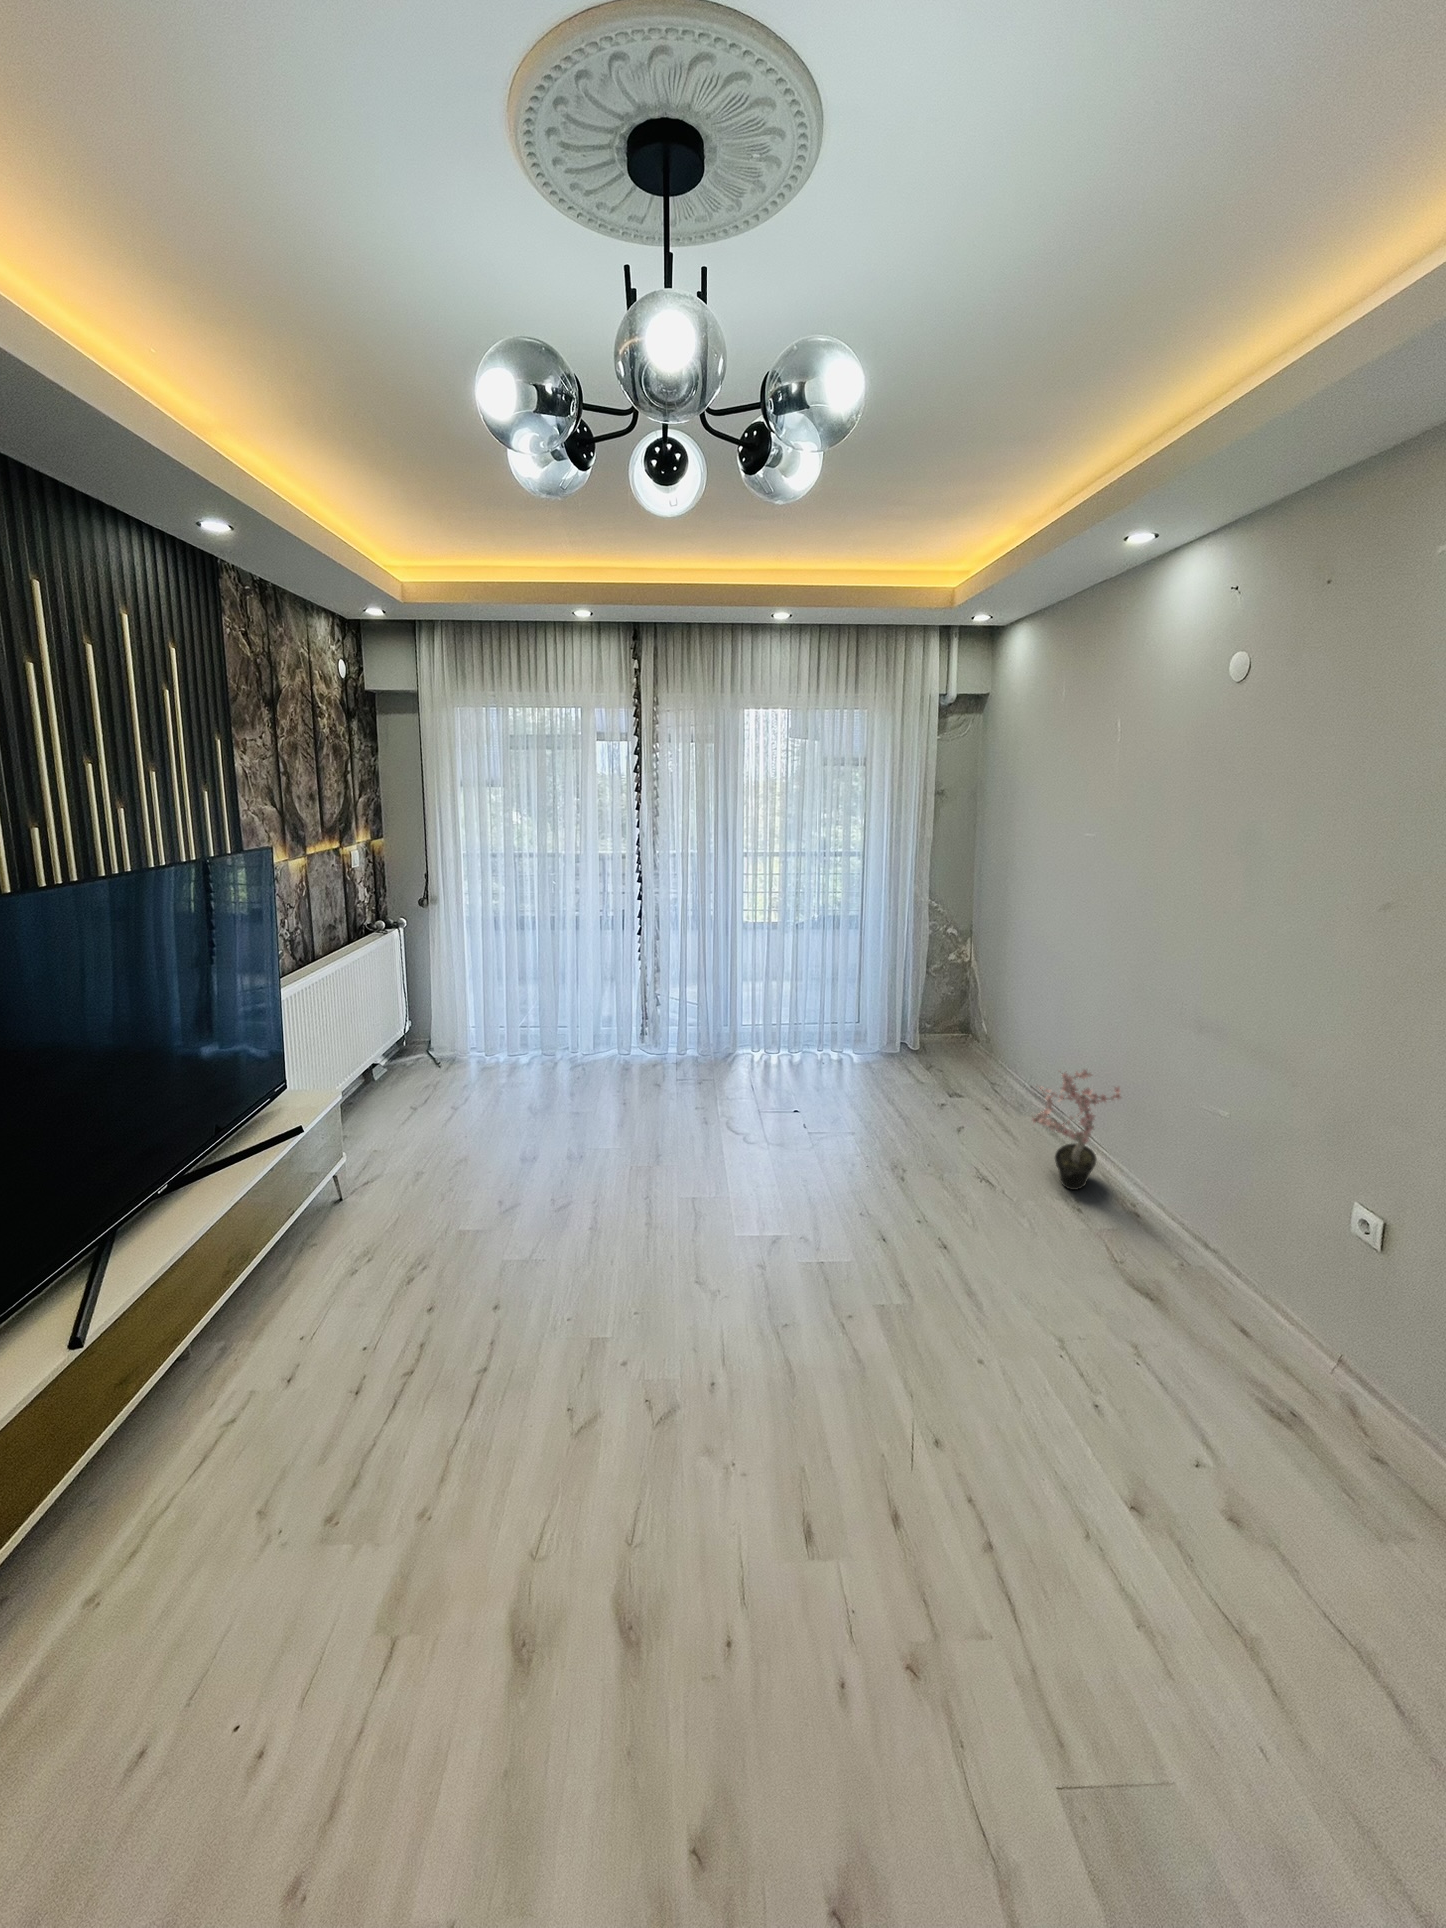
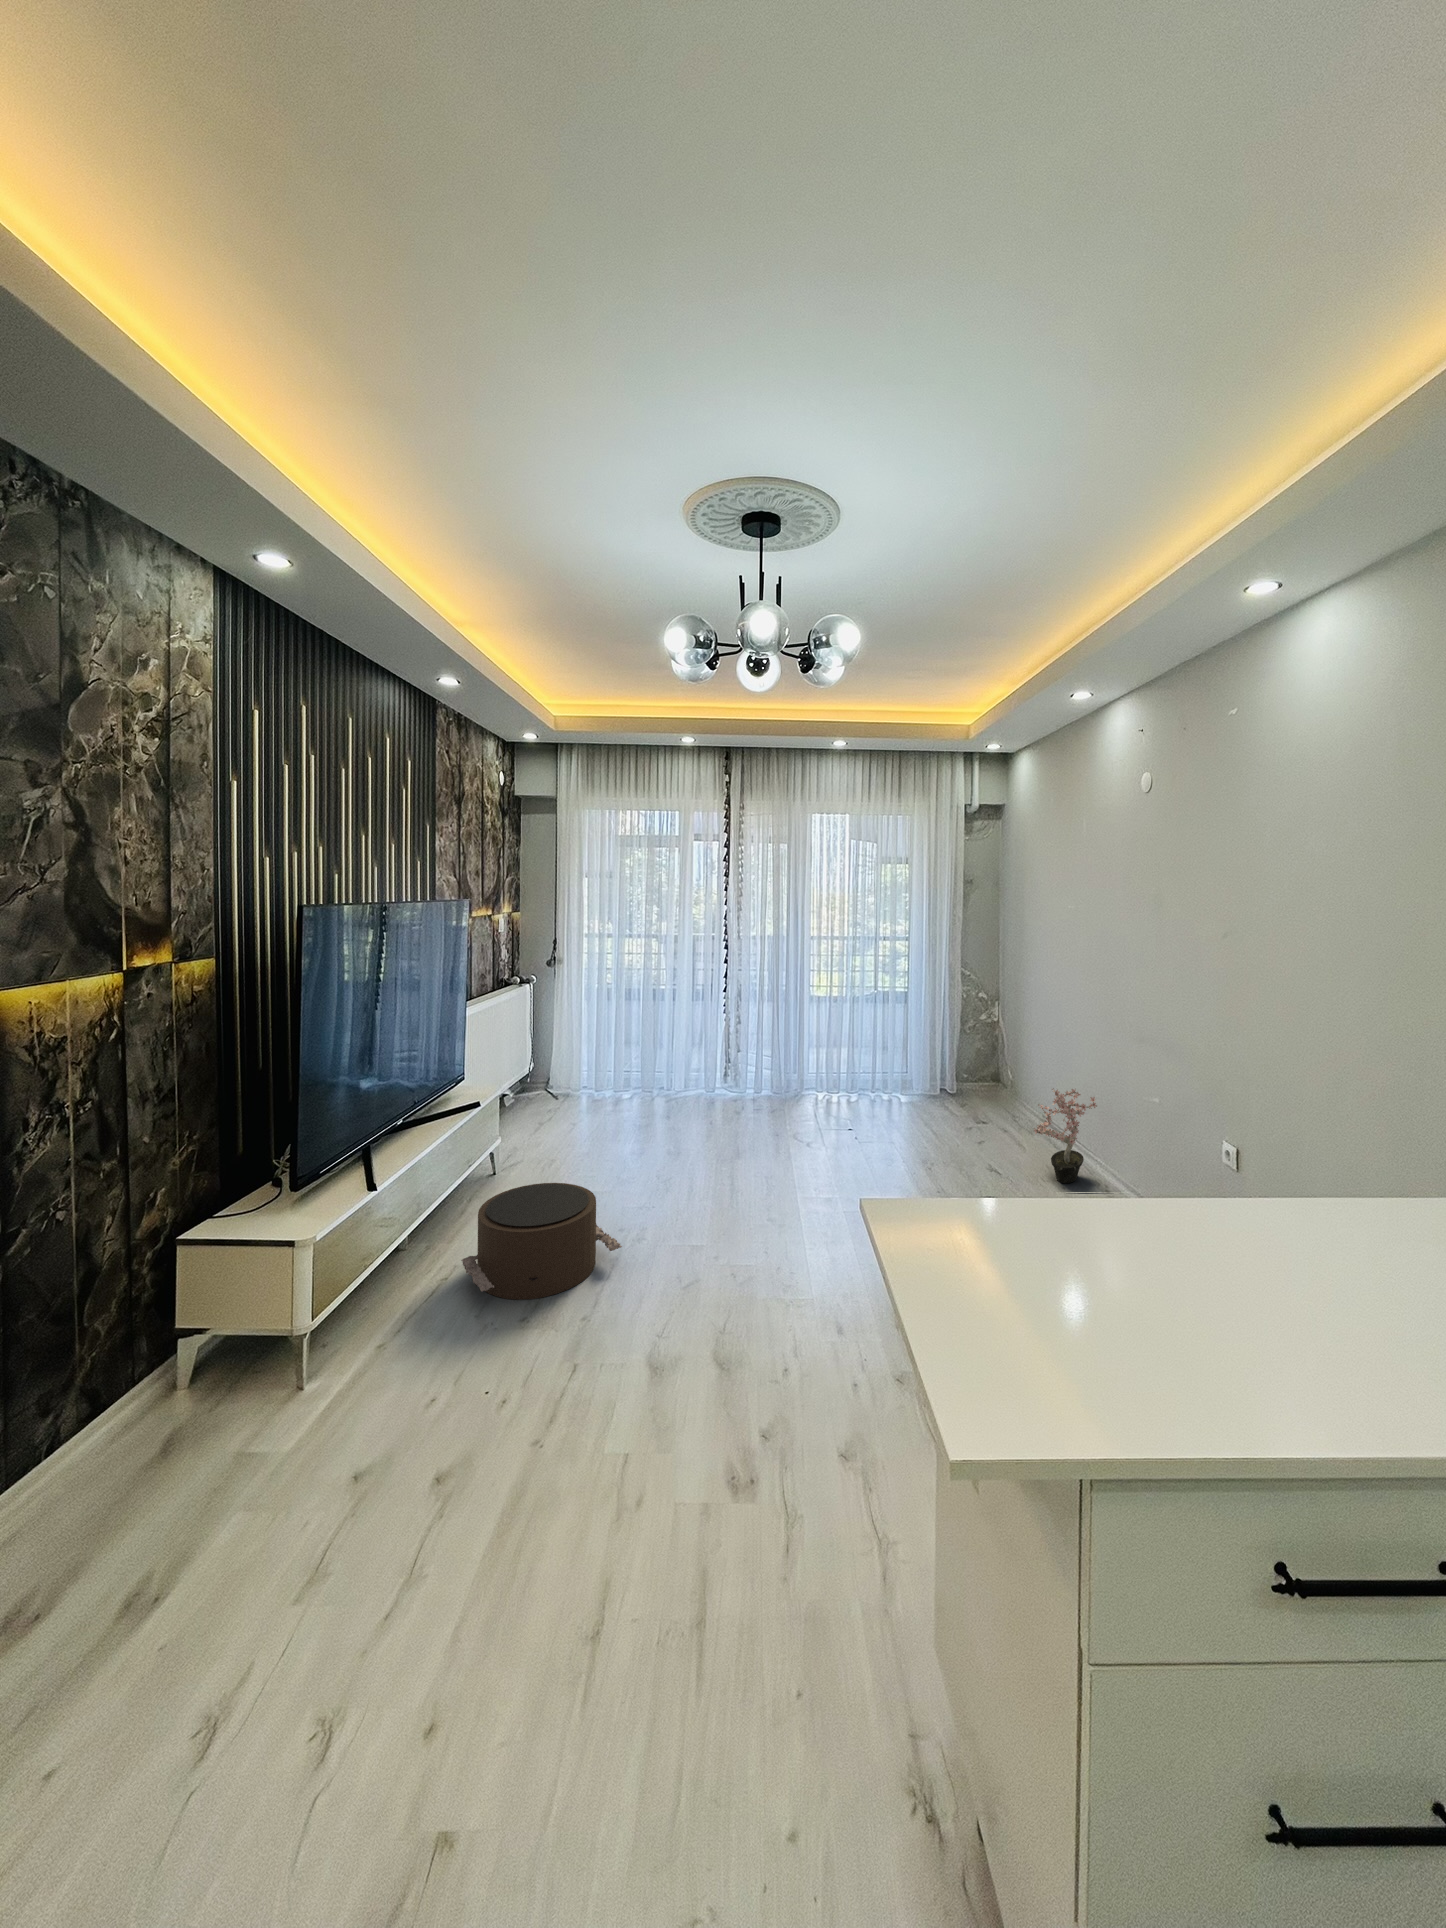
pouf: none [270,1238,496,1432] -> present [461,1183,622,1300]

